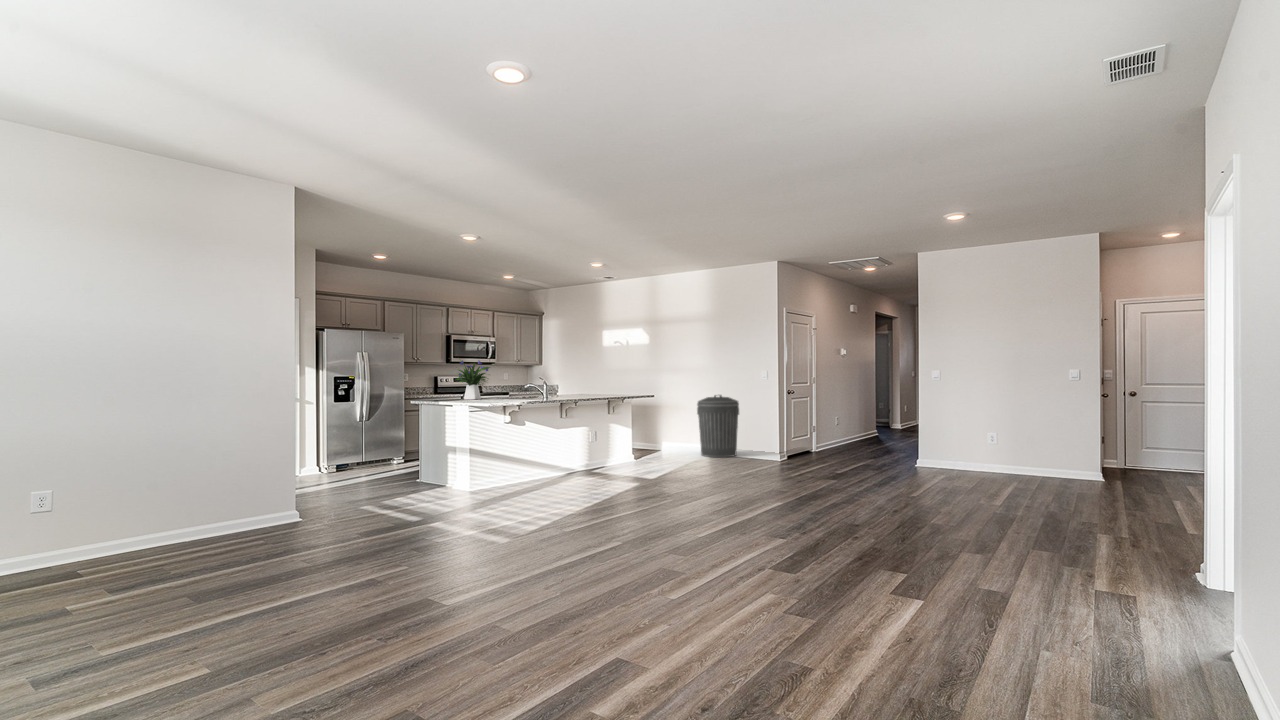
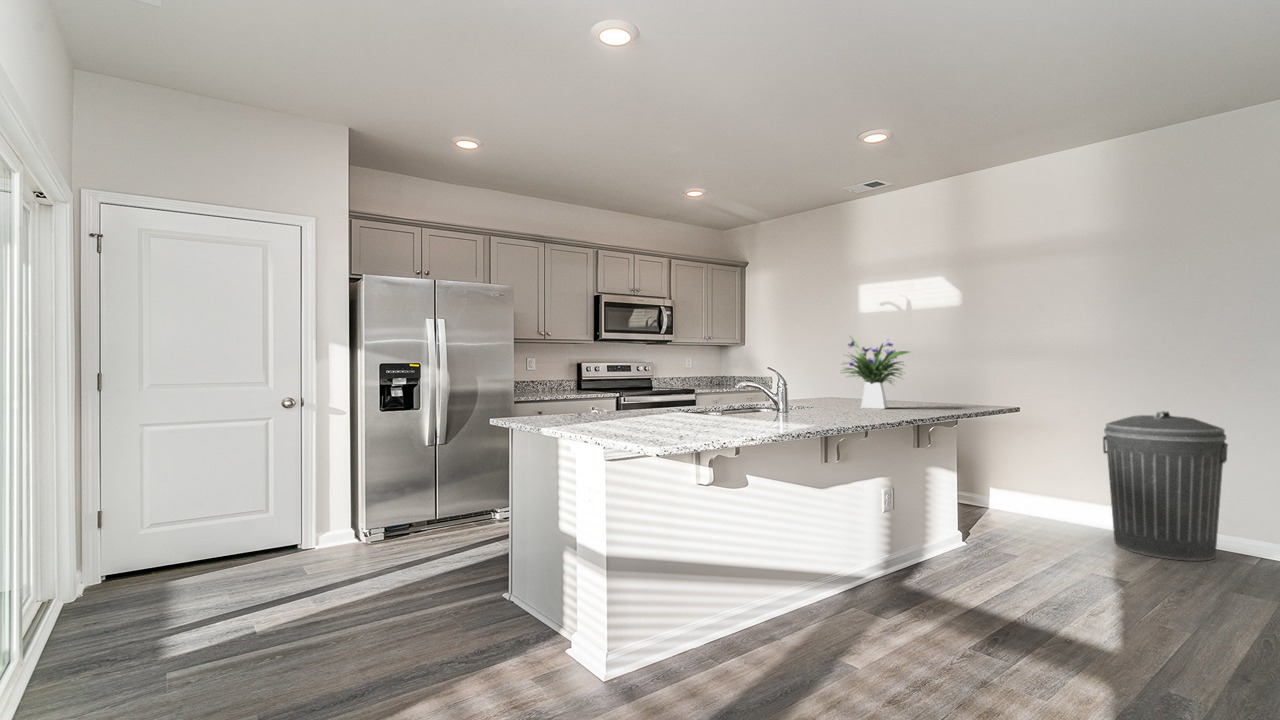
flower arrangement: present [456,360,490,399] -> present [844,337,908,409]

